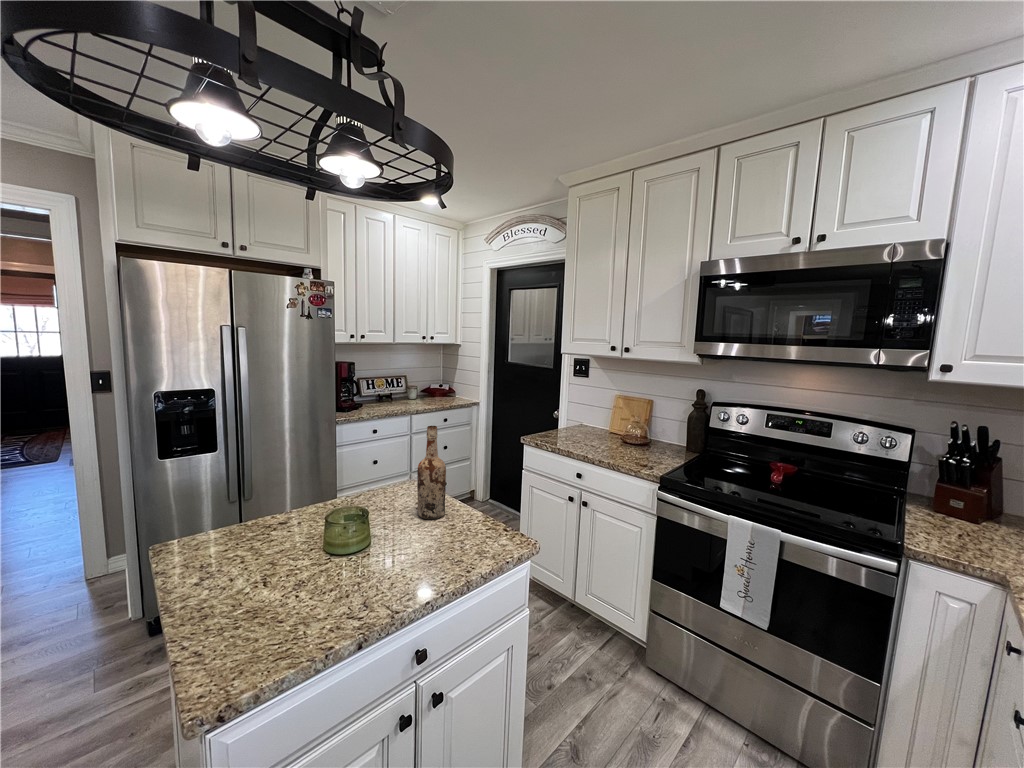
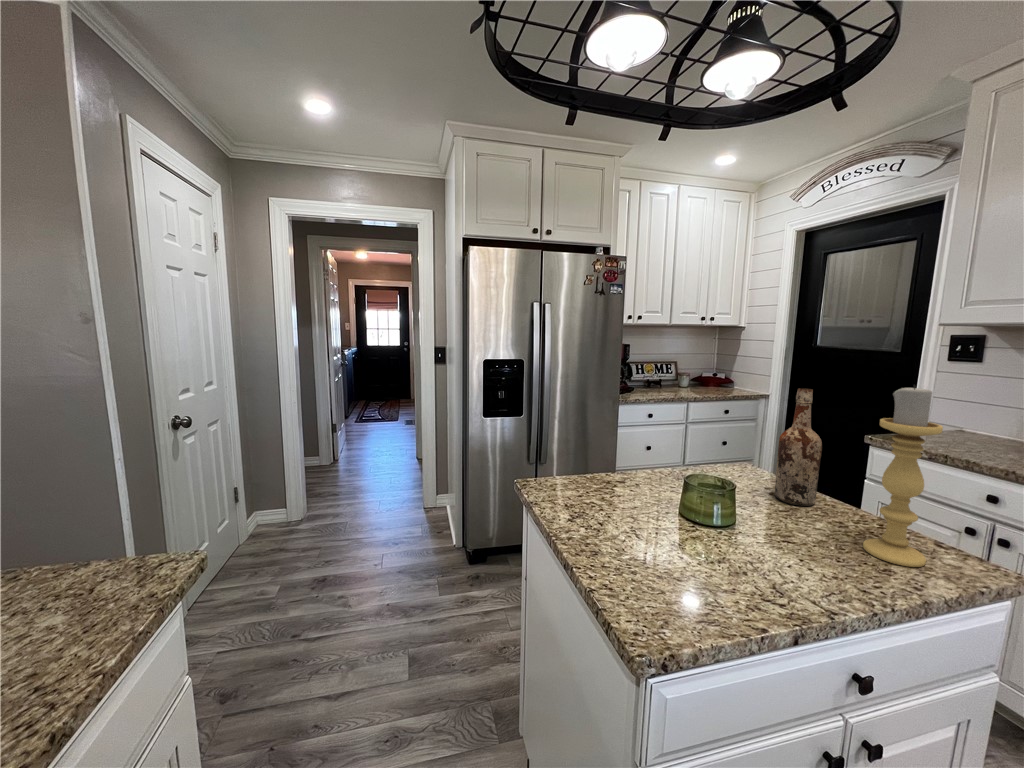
candle holder: none [453,430,487,558] -> present [863,385,943,567]

